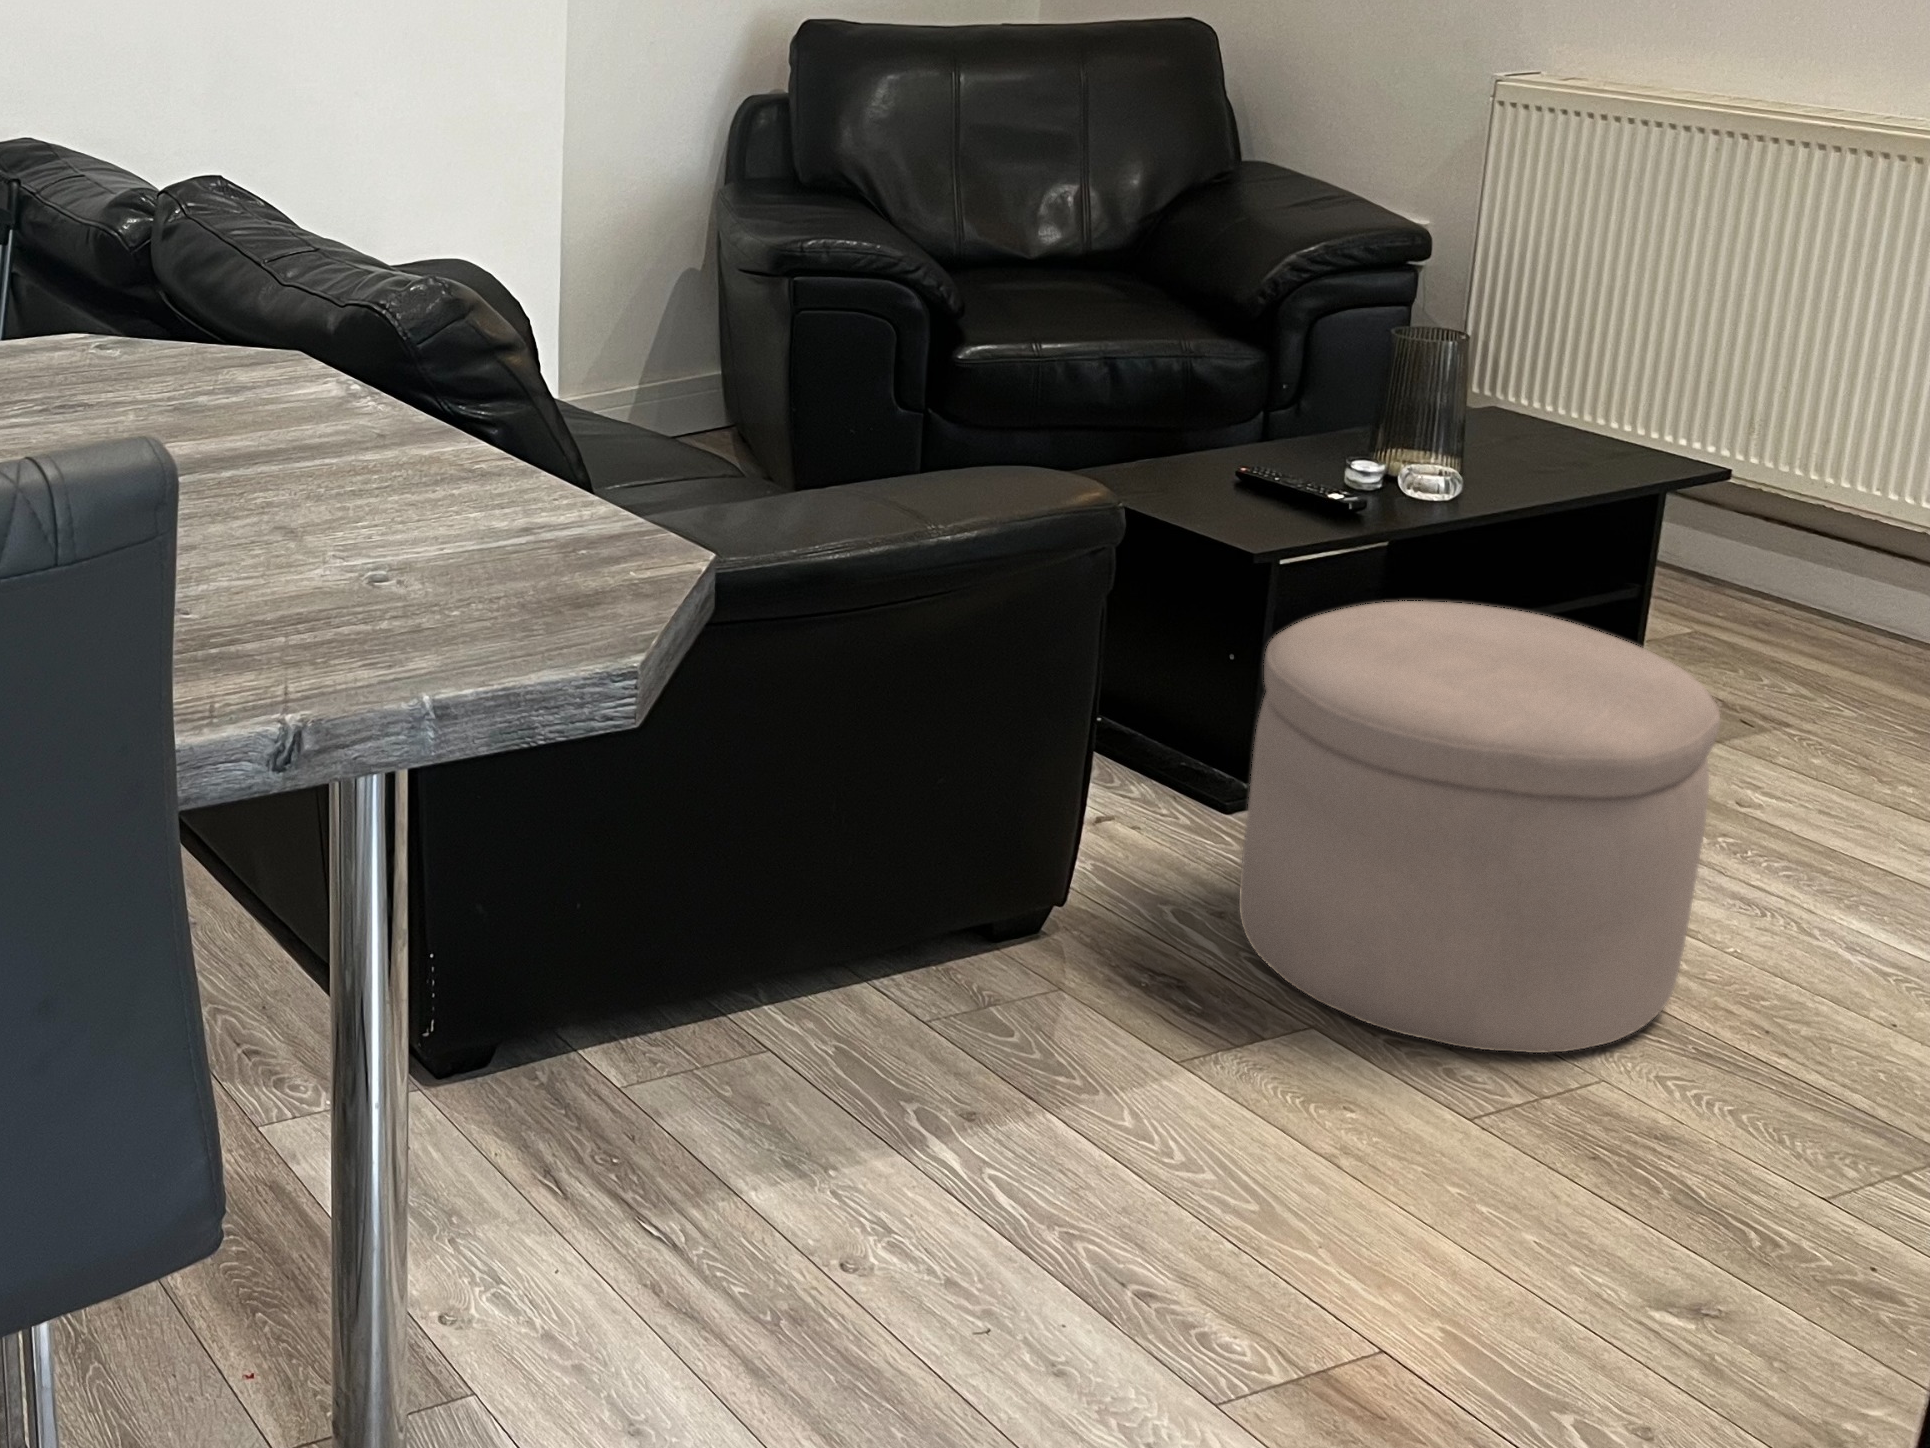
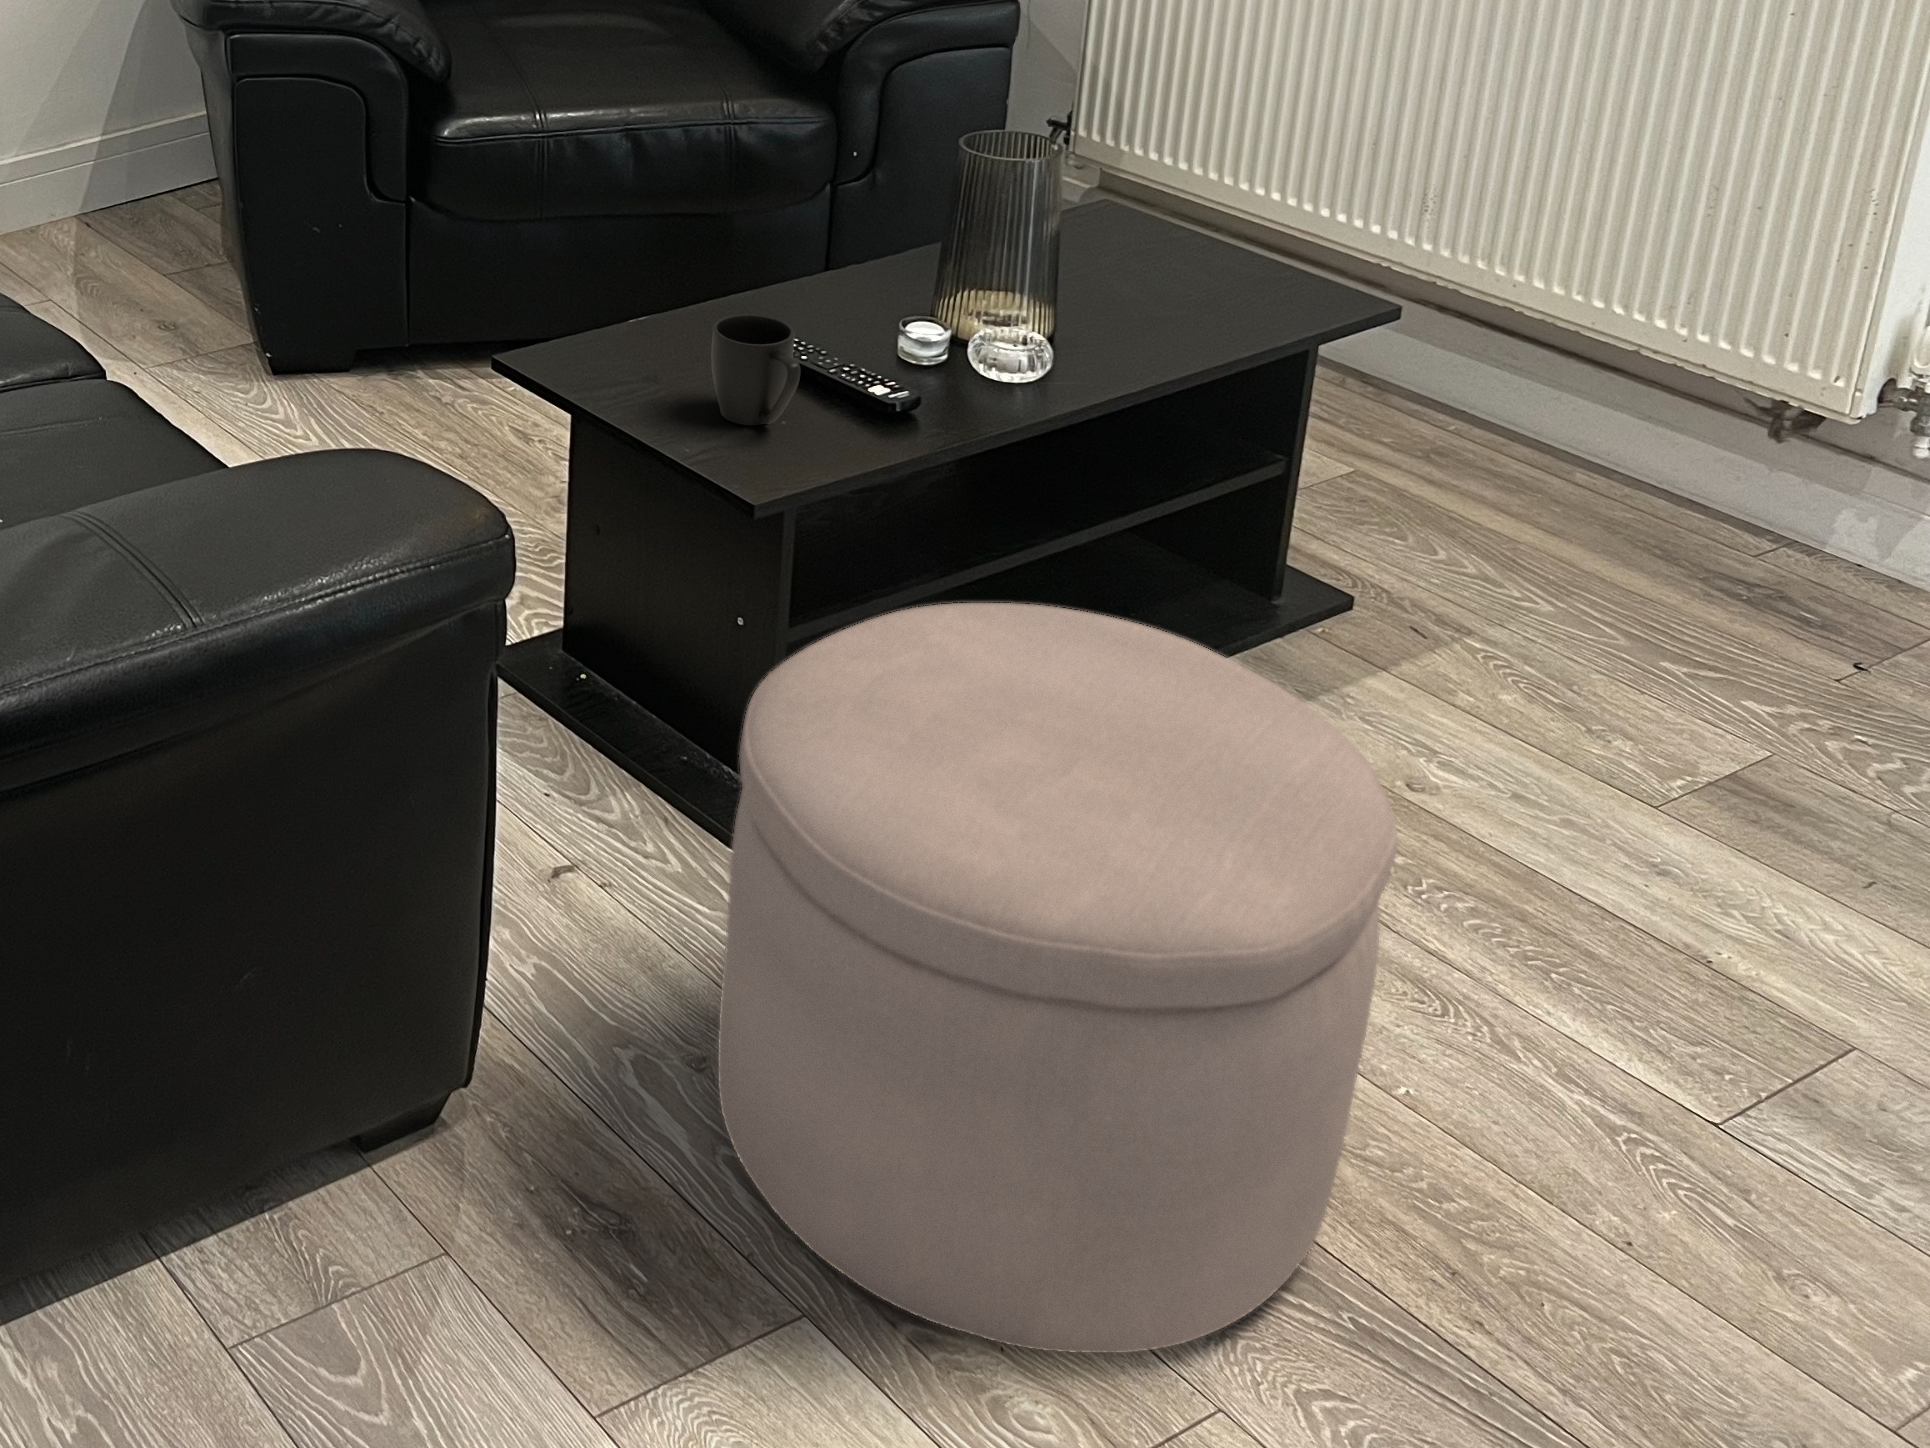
mug: none [1211,441,1280,517] -> present [711,314,800,425]

